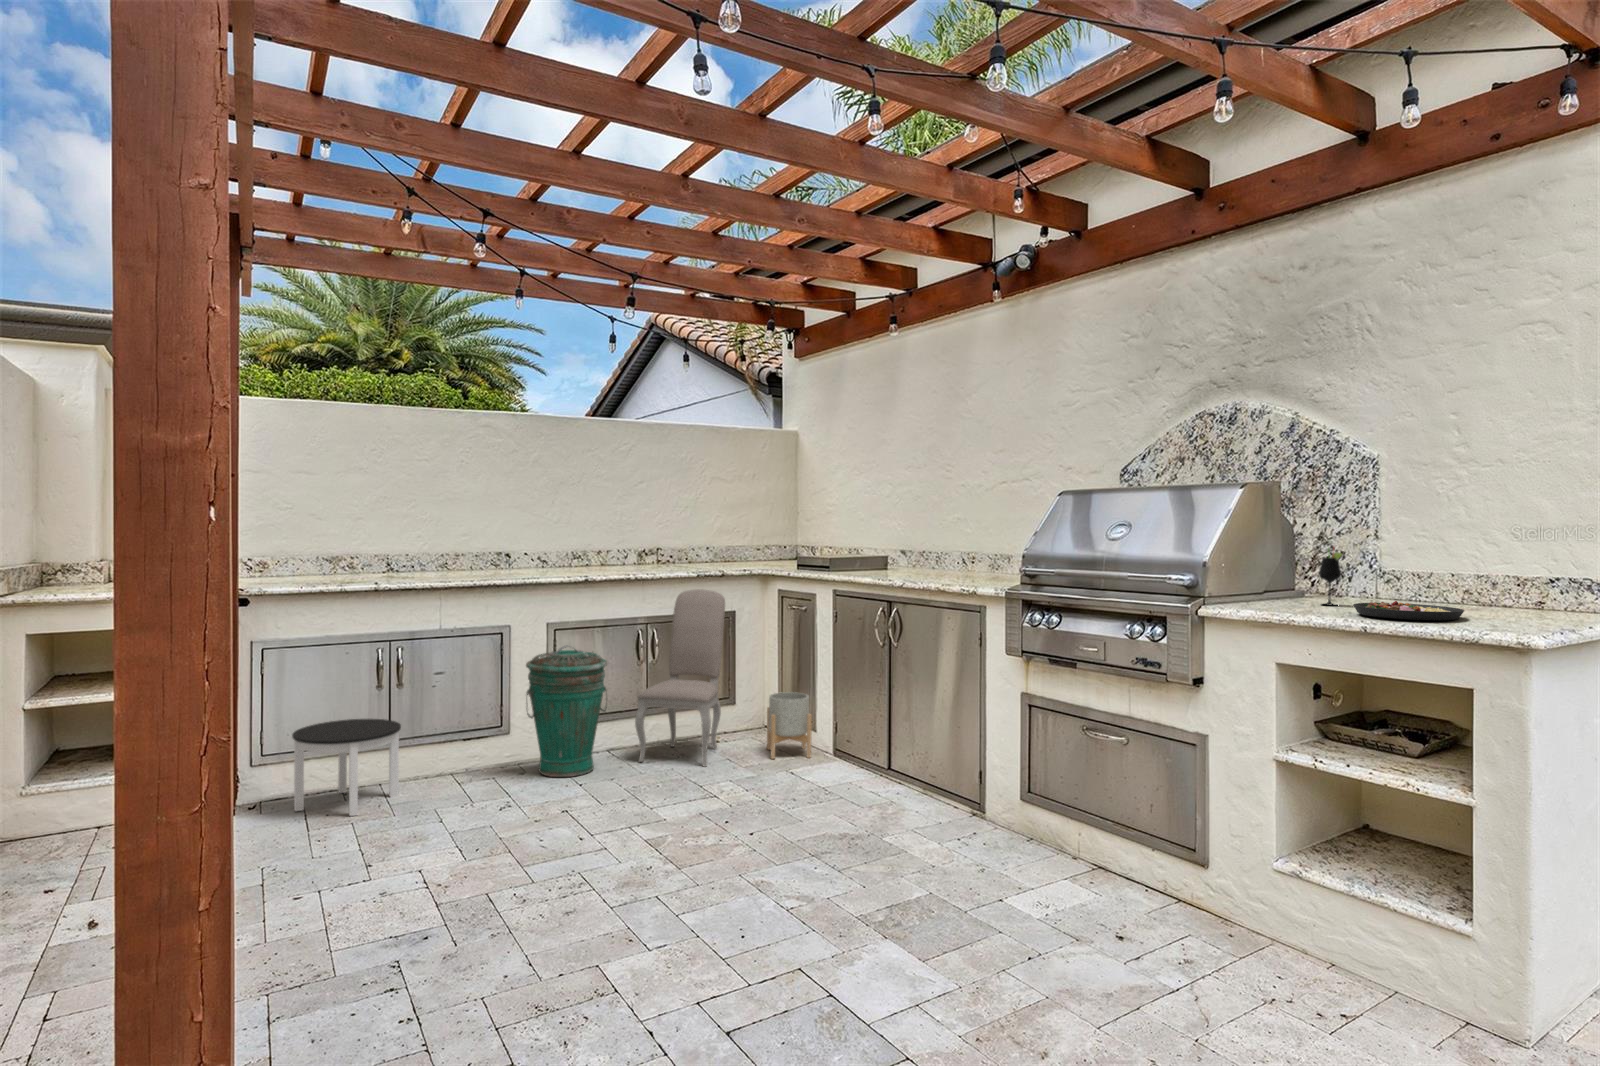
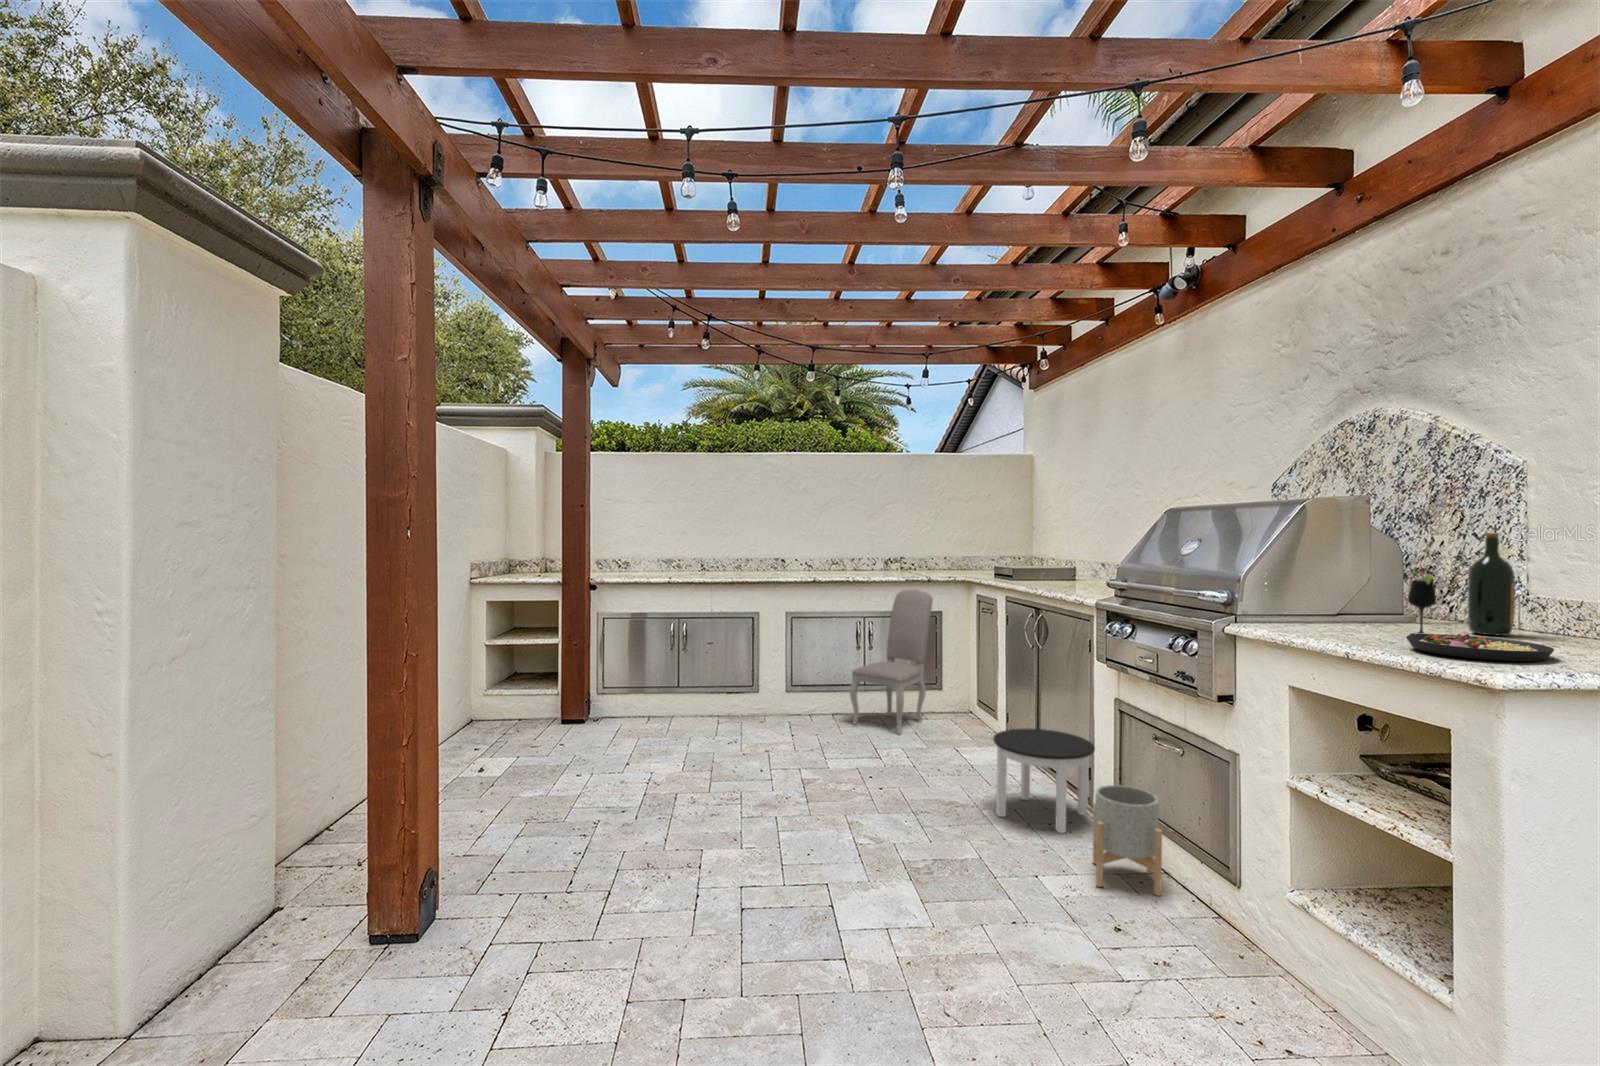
wine bottle: none [1350,515,1385,602] -> present [1468,533,1515,636]
trash can: present [526,645,607,777] -> none [768,628,828,728]
planter: present [767,692,812,759] -> present [1092,785,1162,896]
round table: present [292,719,401,816] -> present [993,728,1095,833]

